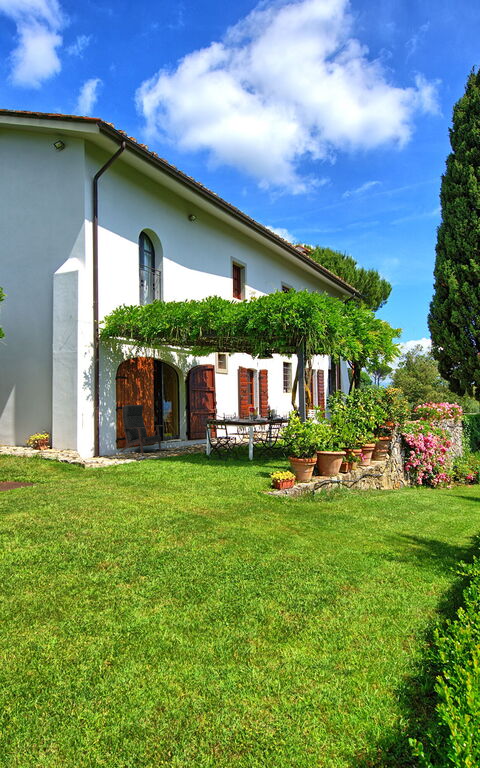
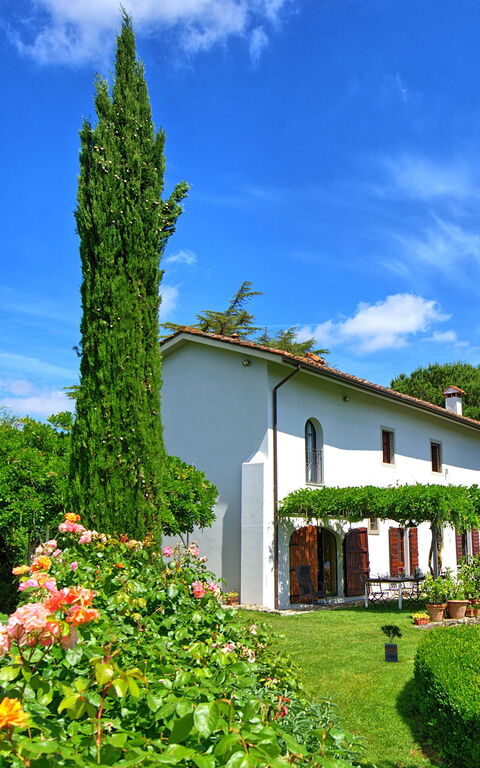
potted tree: none [218,591,299,732] -> present [380,625,403,662]

